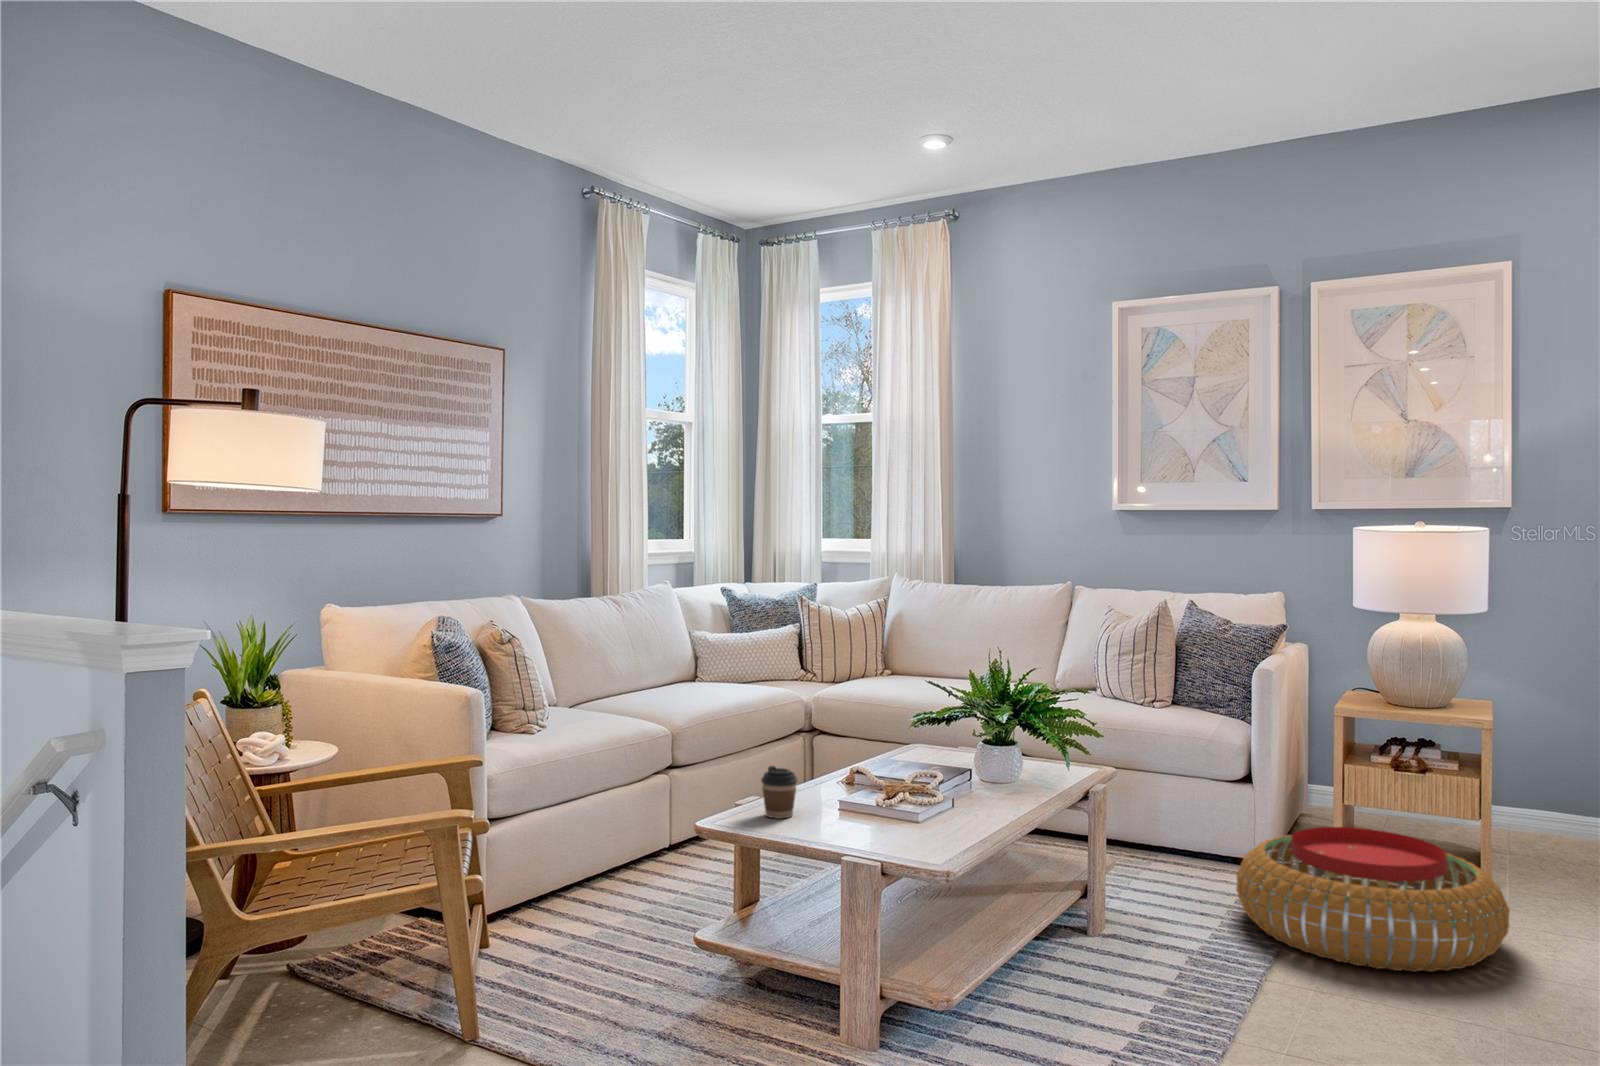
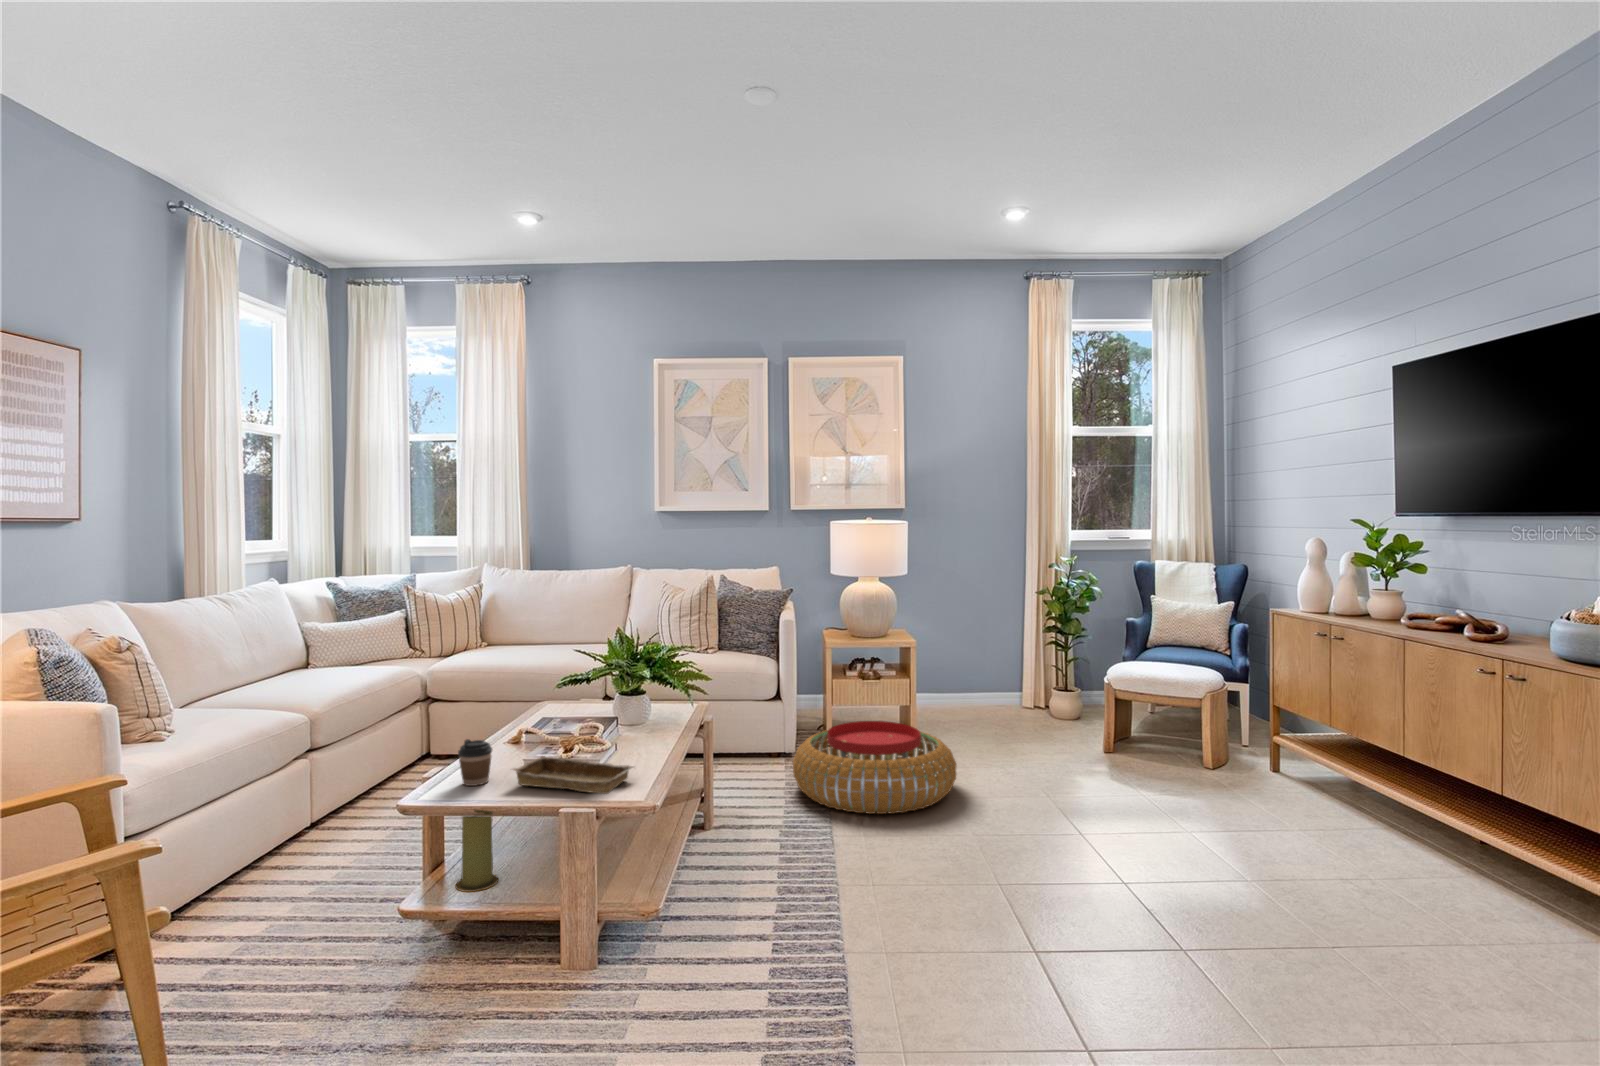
tray: none [808,797,947,849] -> present [513,756,634,794]
candle: none [755,845,800,936] -> present [455,810,498,892]

